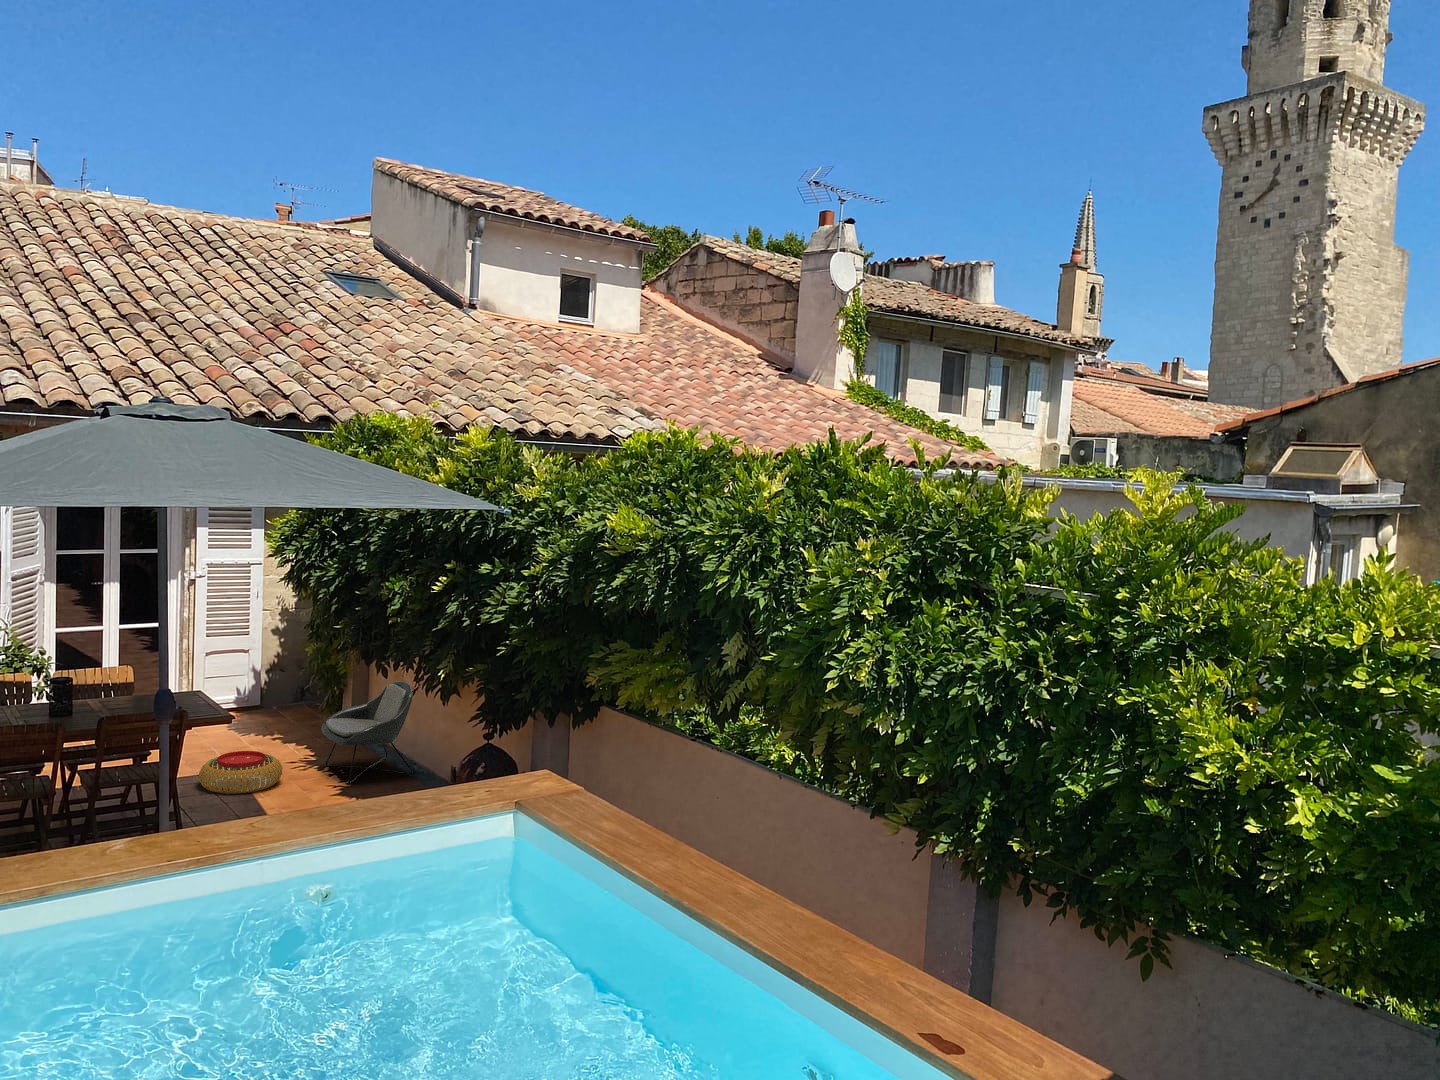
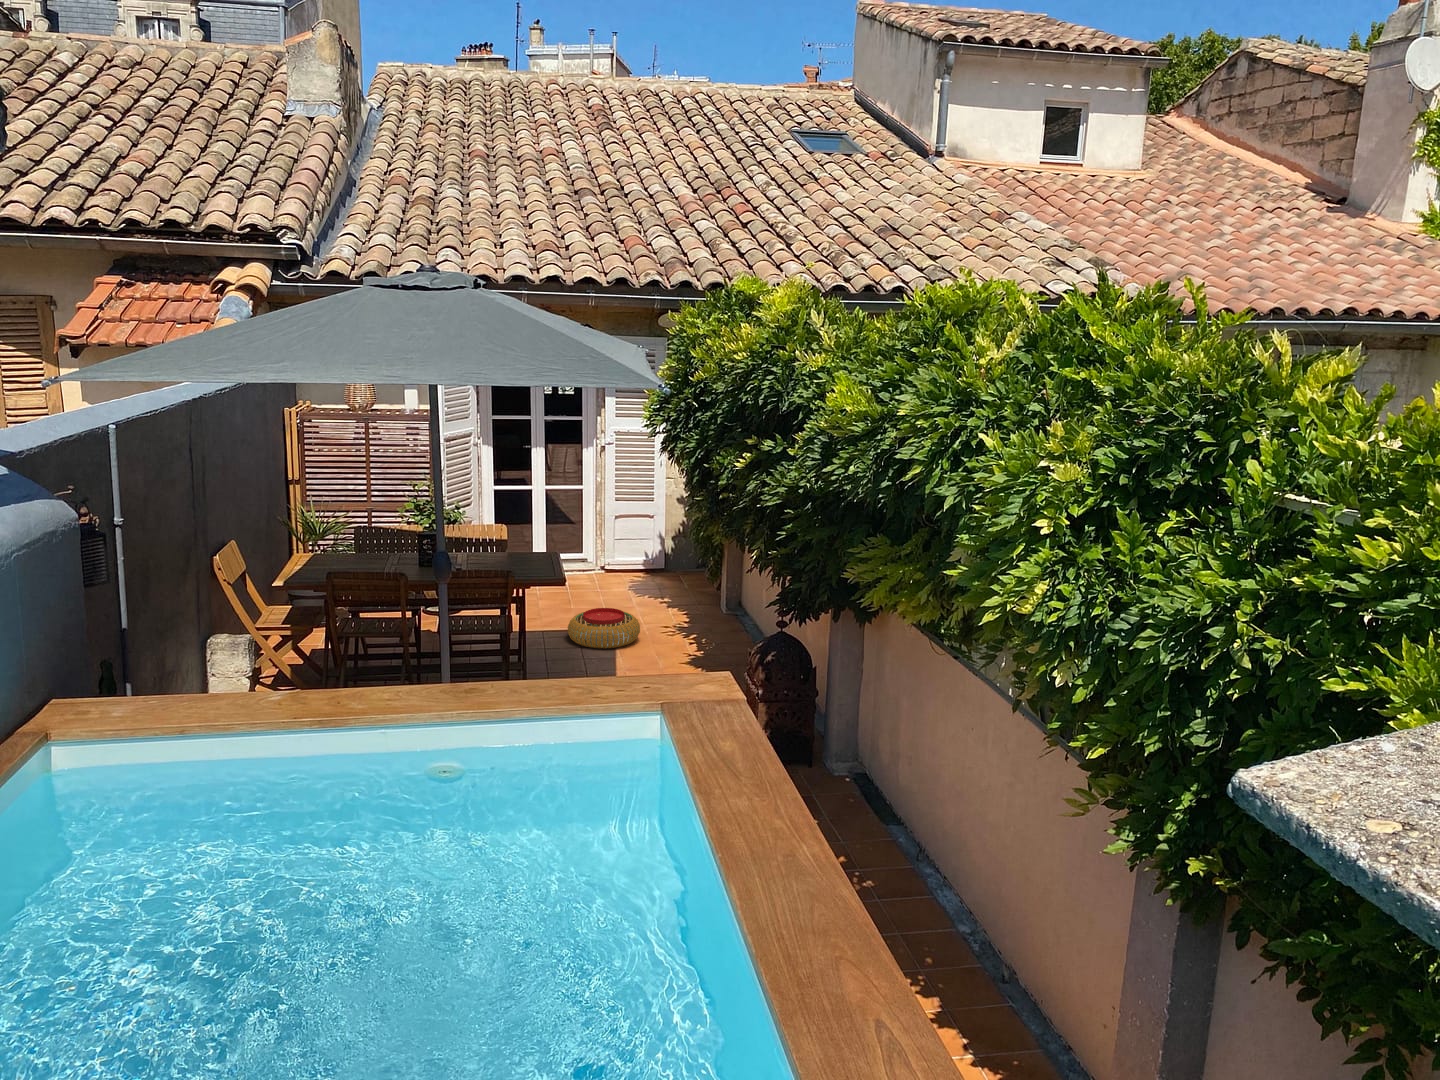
lounge chair: present [321,681,413,784] -> none [682,555,765,654]

